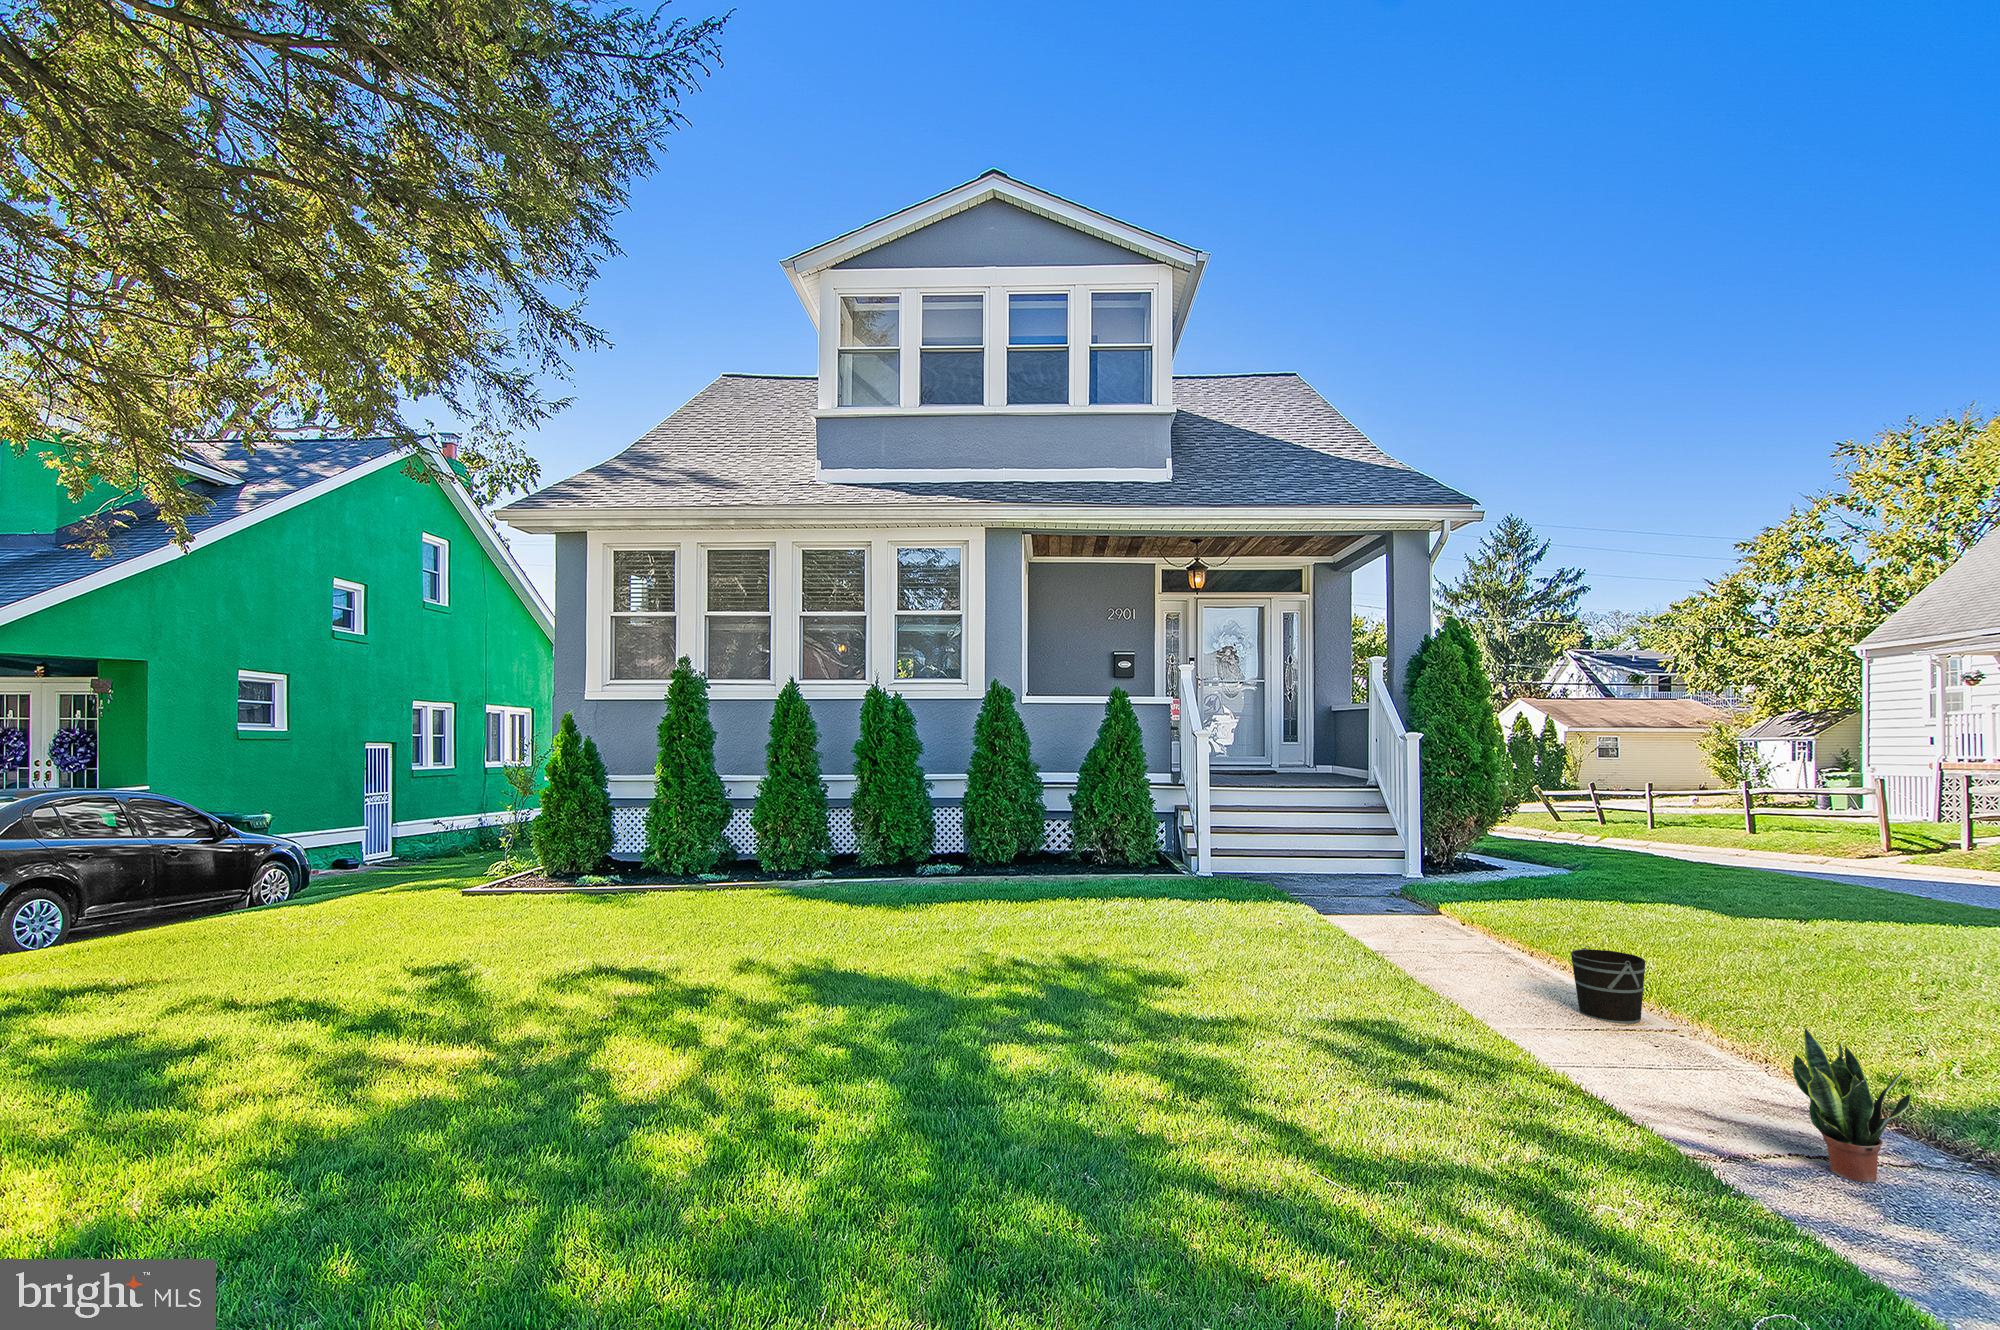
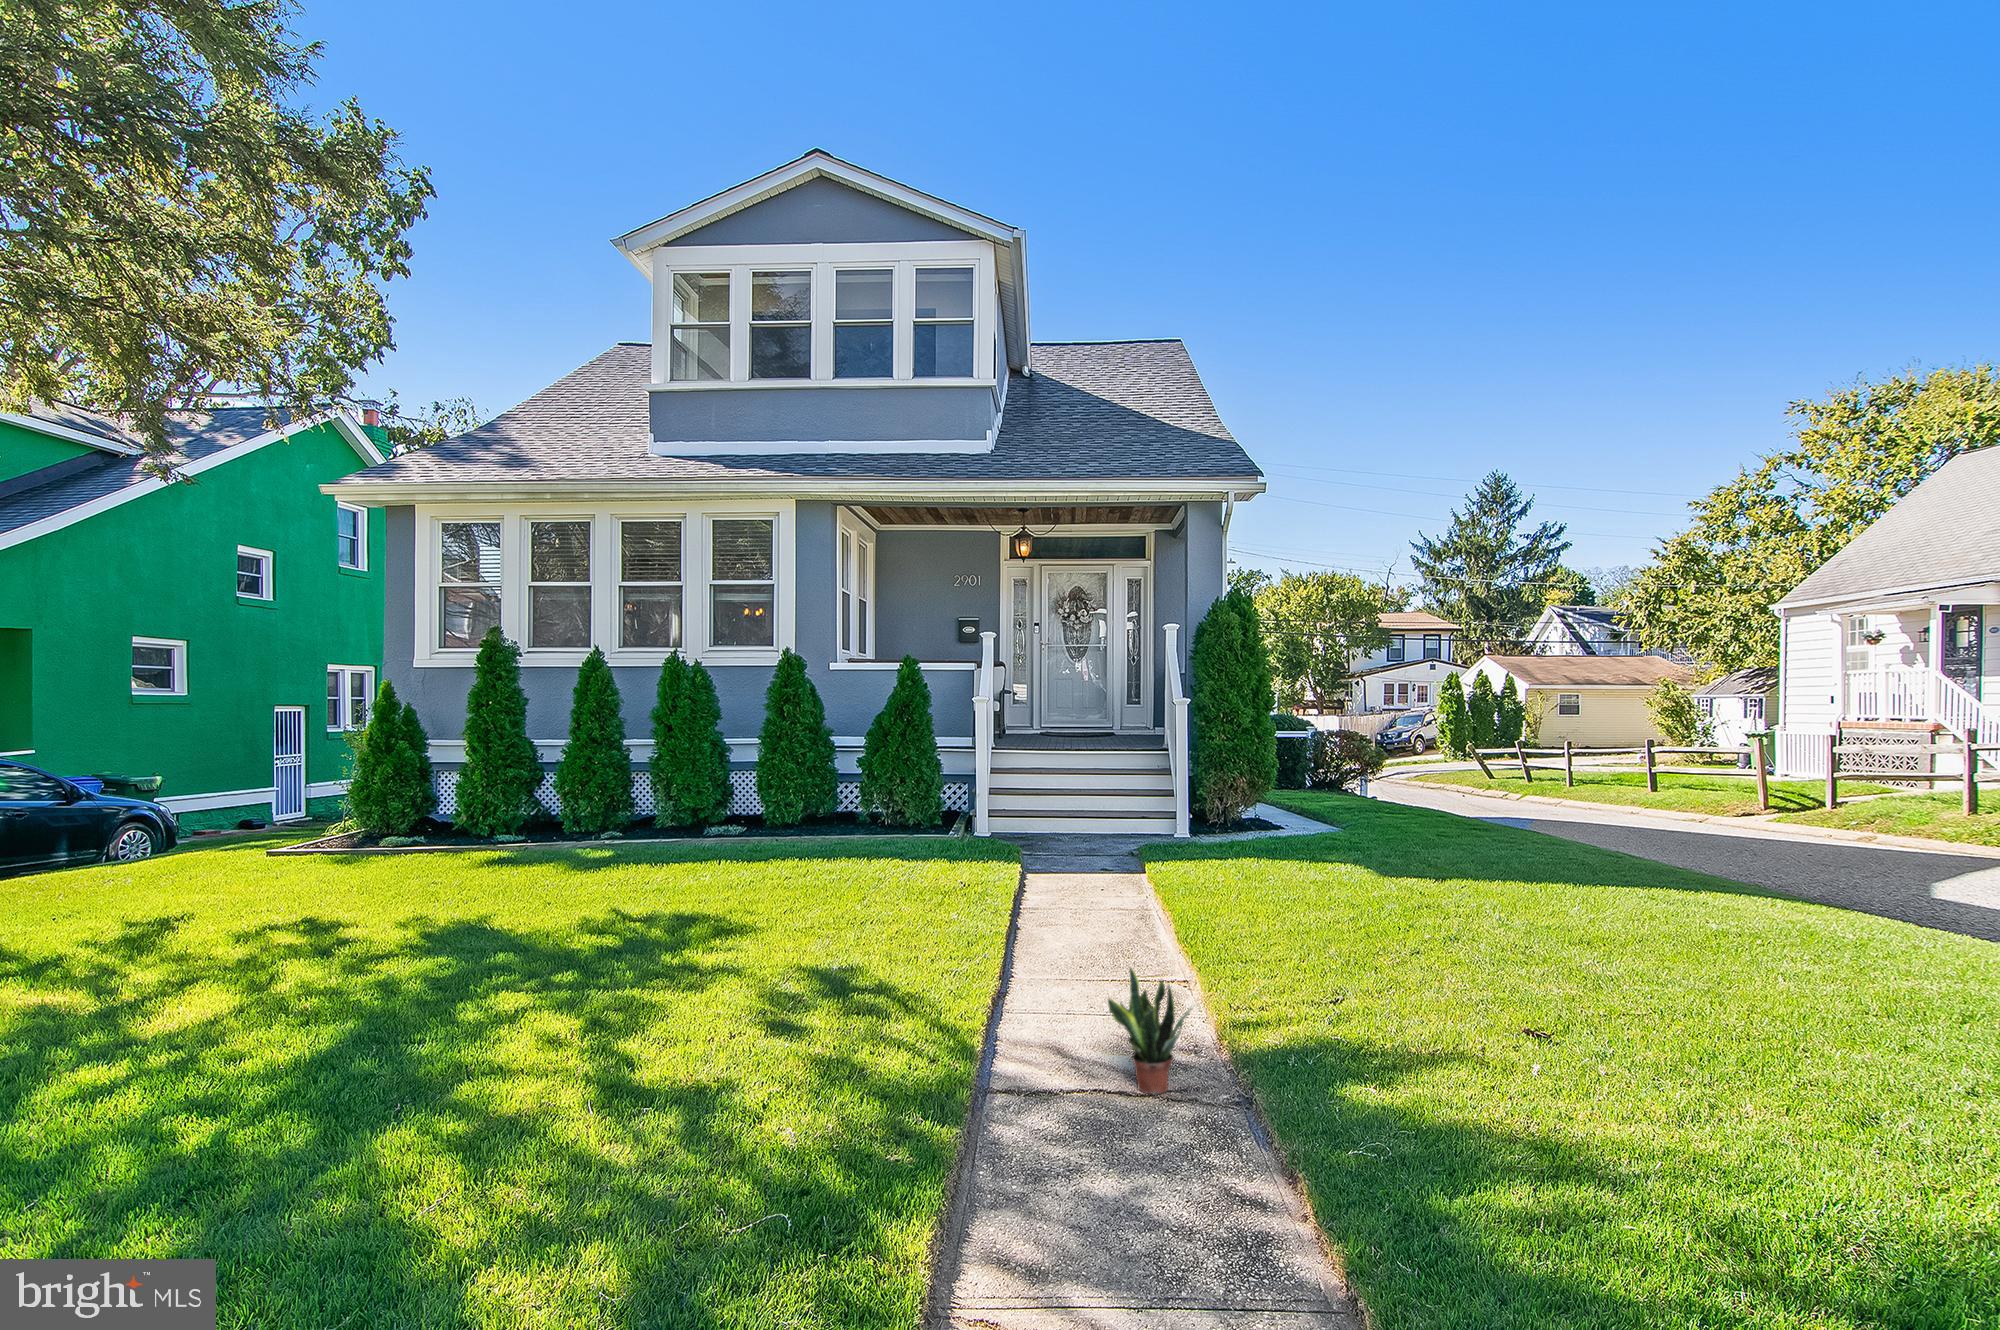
bucket: present [1571,946,1645,1023] -> none [1132,899,1192,968]

